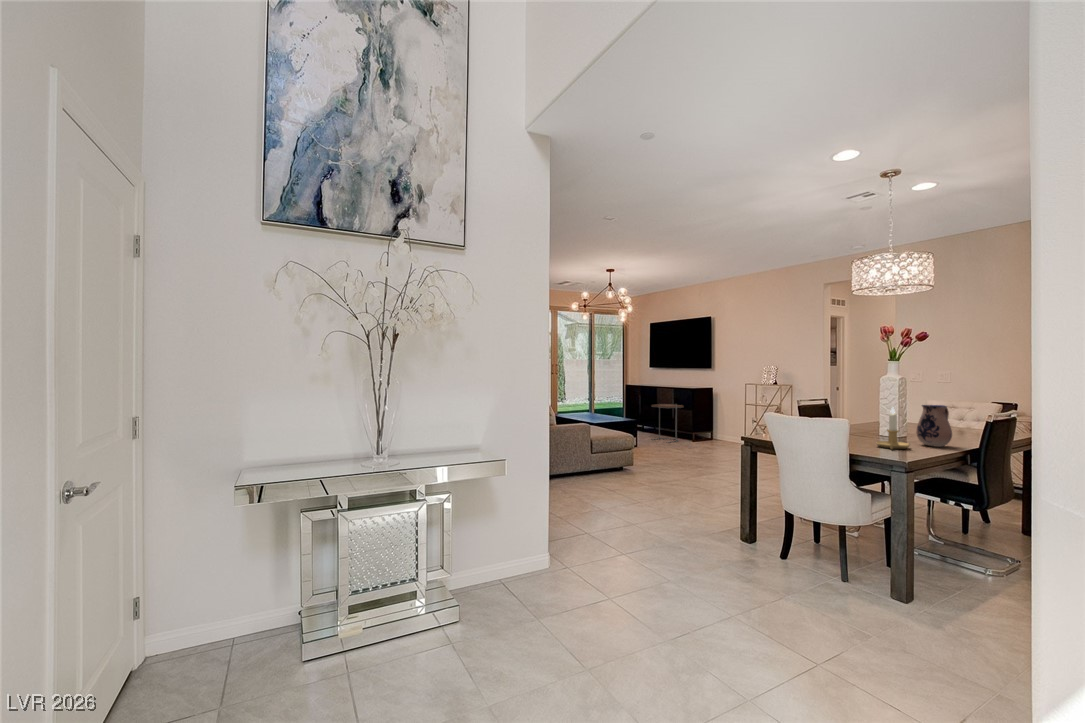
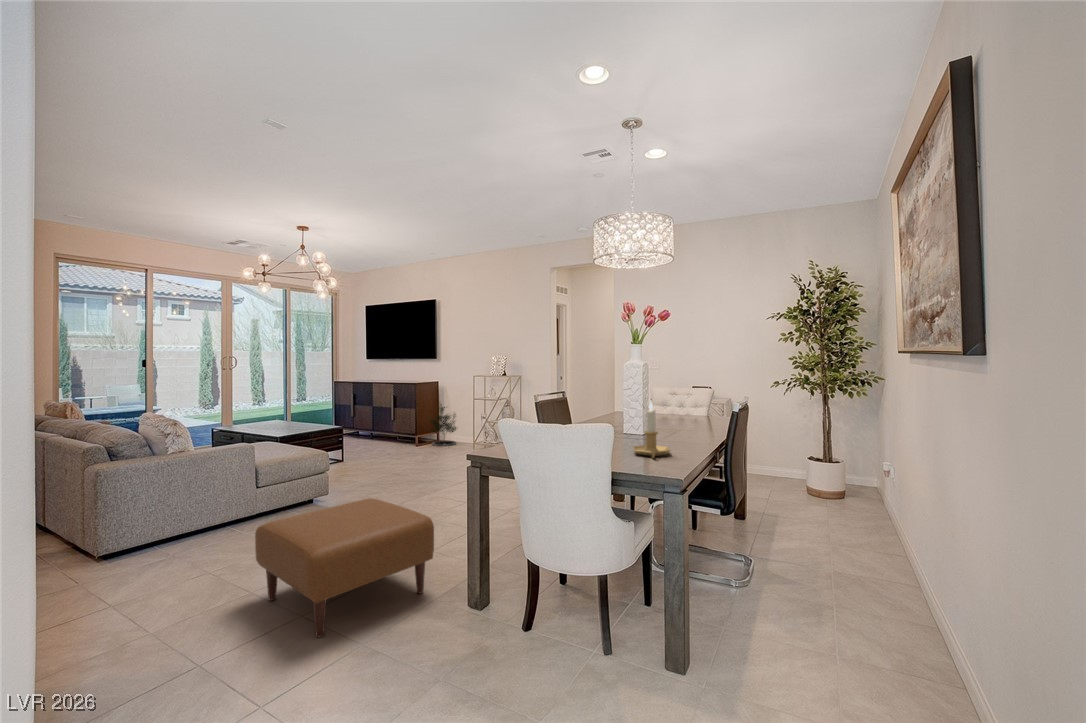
side table: present [652,404,683,442] -> none [366,401,405,450]
potted tree: none [703,405,731,445] -> present [430,404,456,446]
ceramic pitcher: present [916,405,952,447] -> none [669,395,705,446]
ottoman: none [605,465,717,537] -> present [255,498,434,637]

